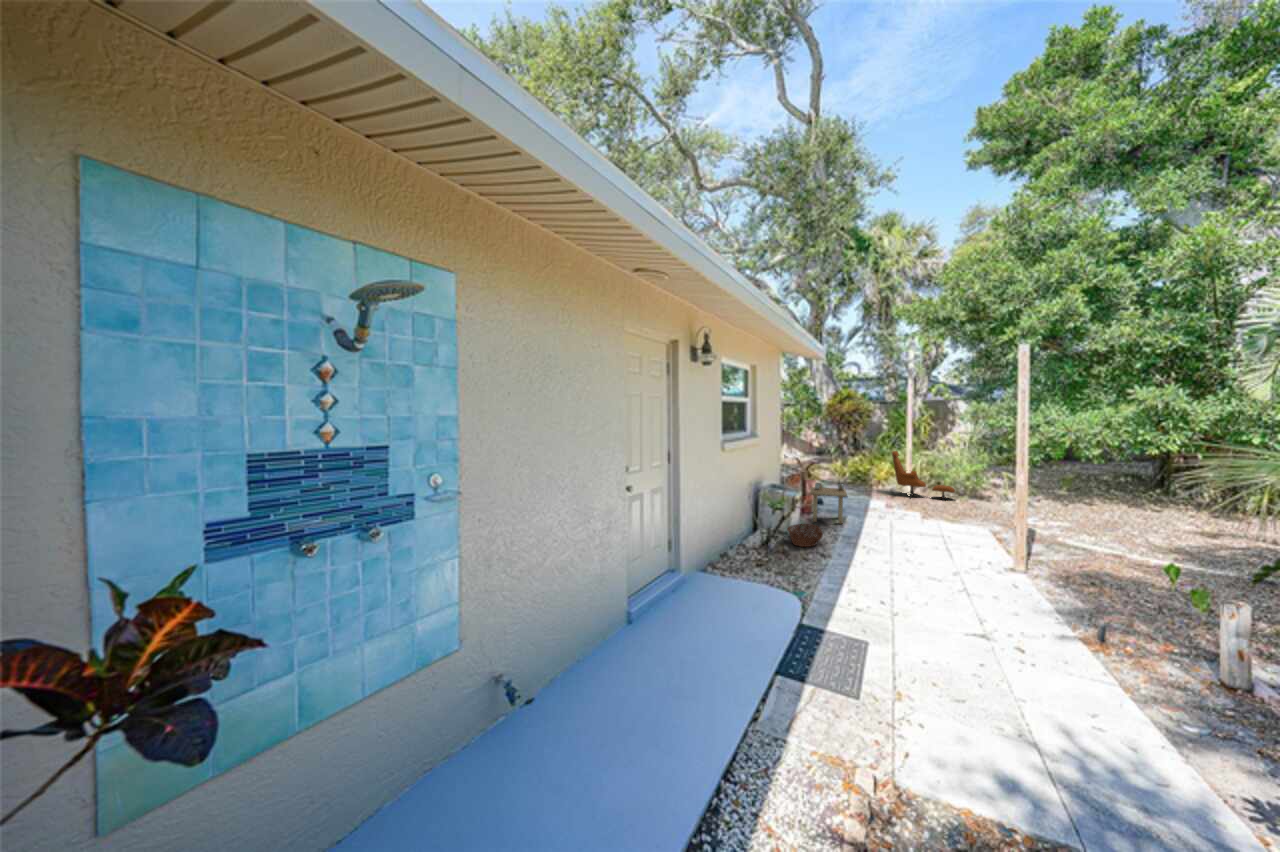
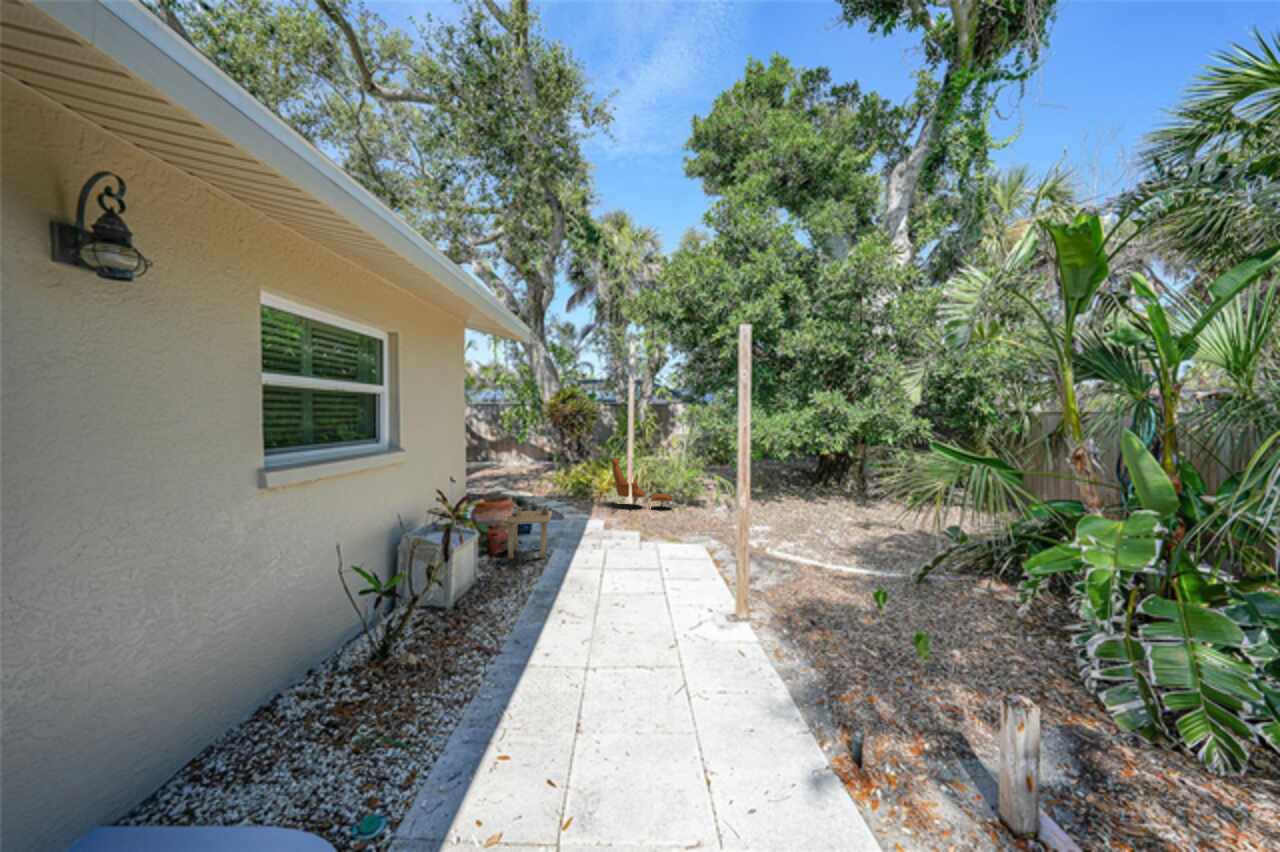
basket: present [787,524,823,547] -> none [454,571,508,610]

